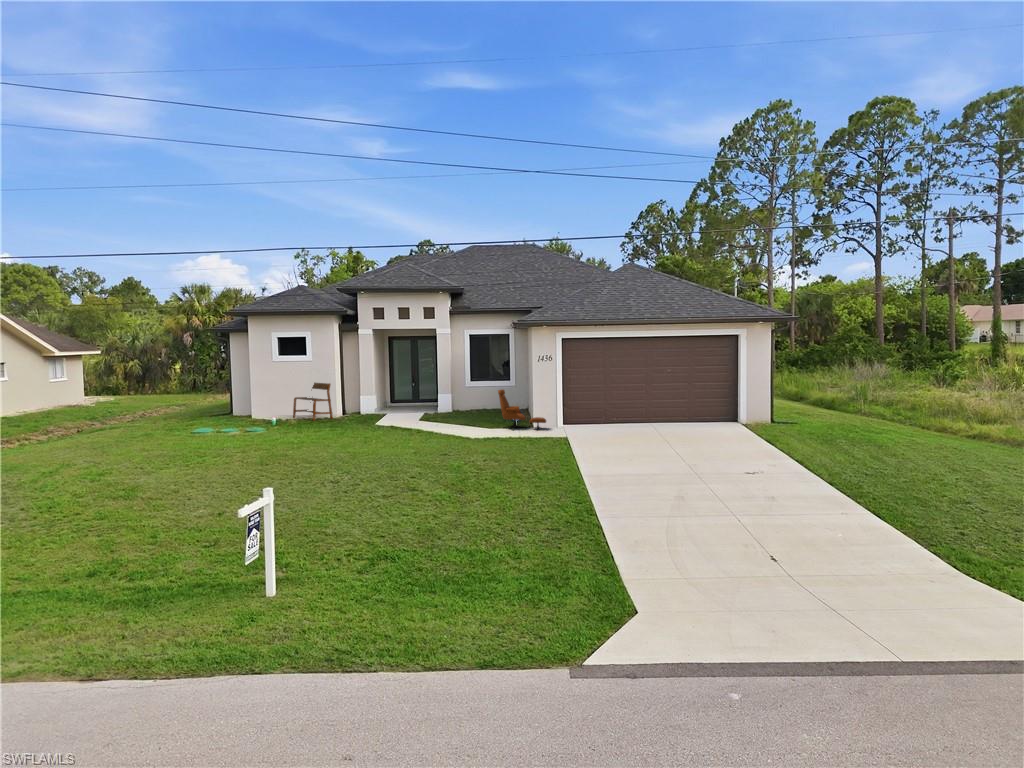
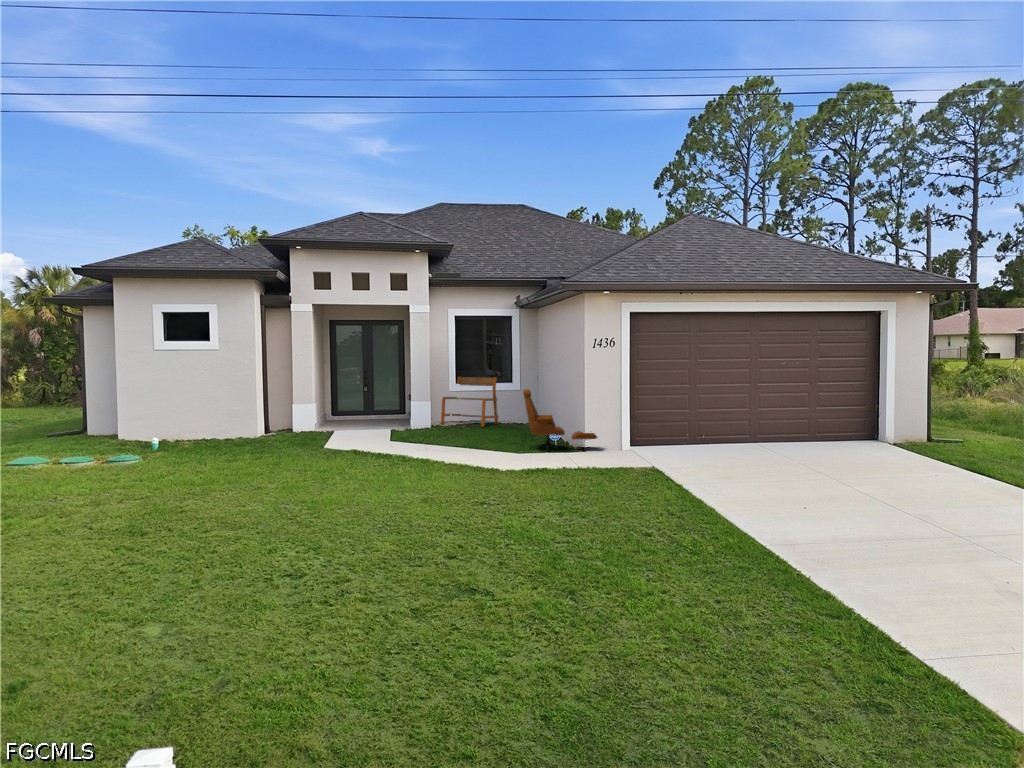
bench: present [293,383,333,421] -> present [441,377,499,427]

